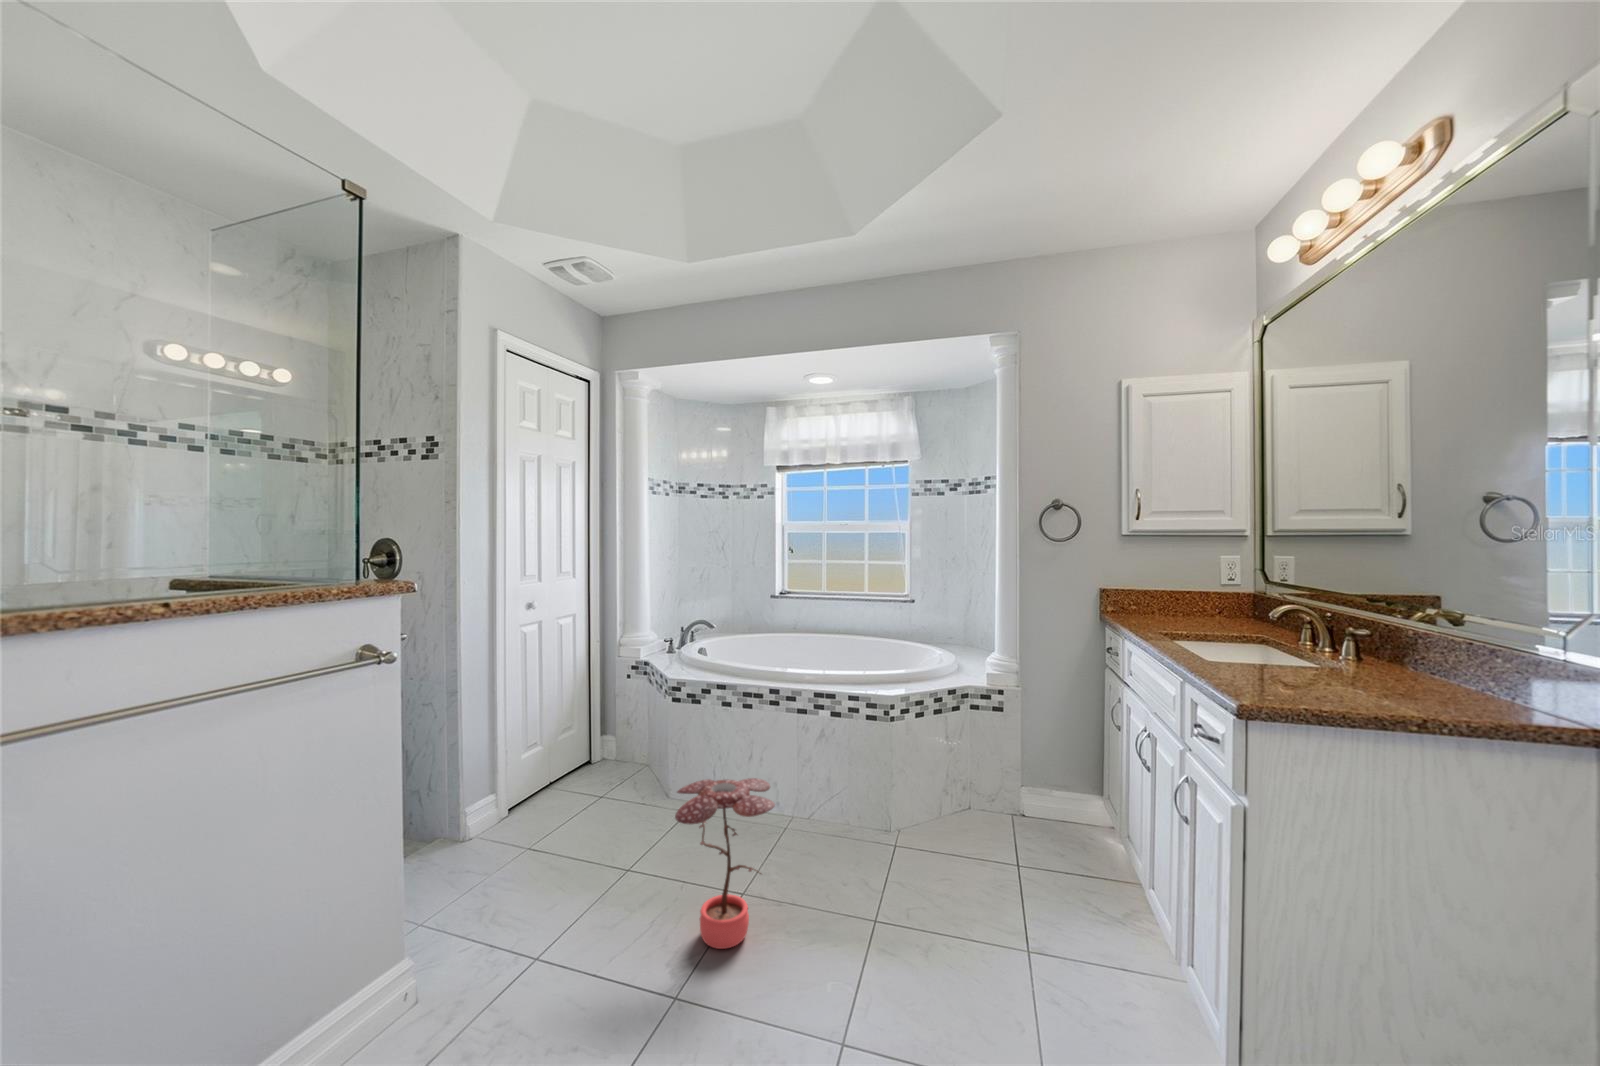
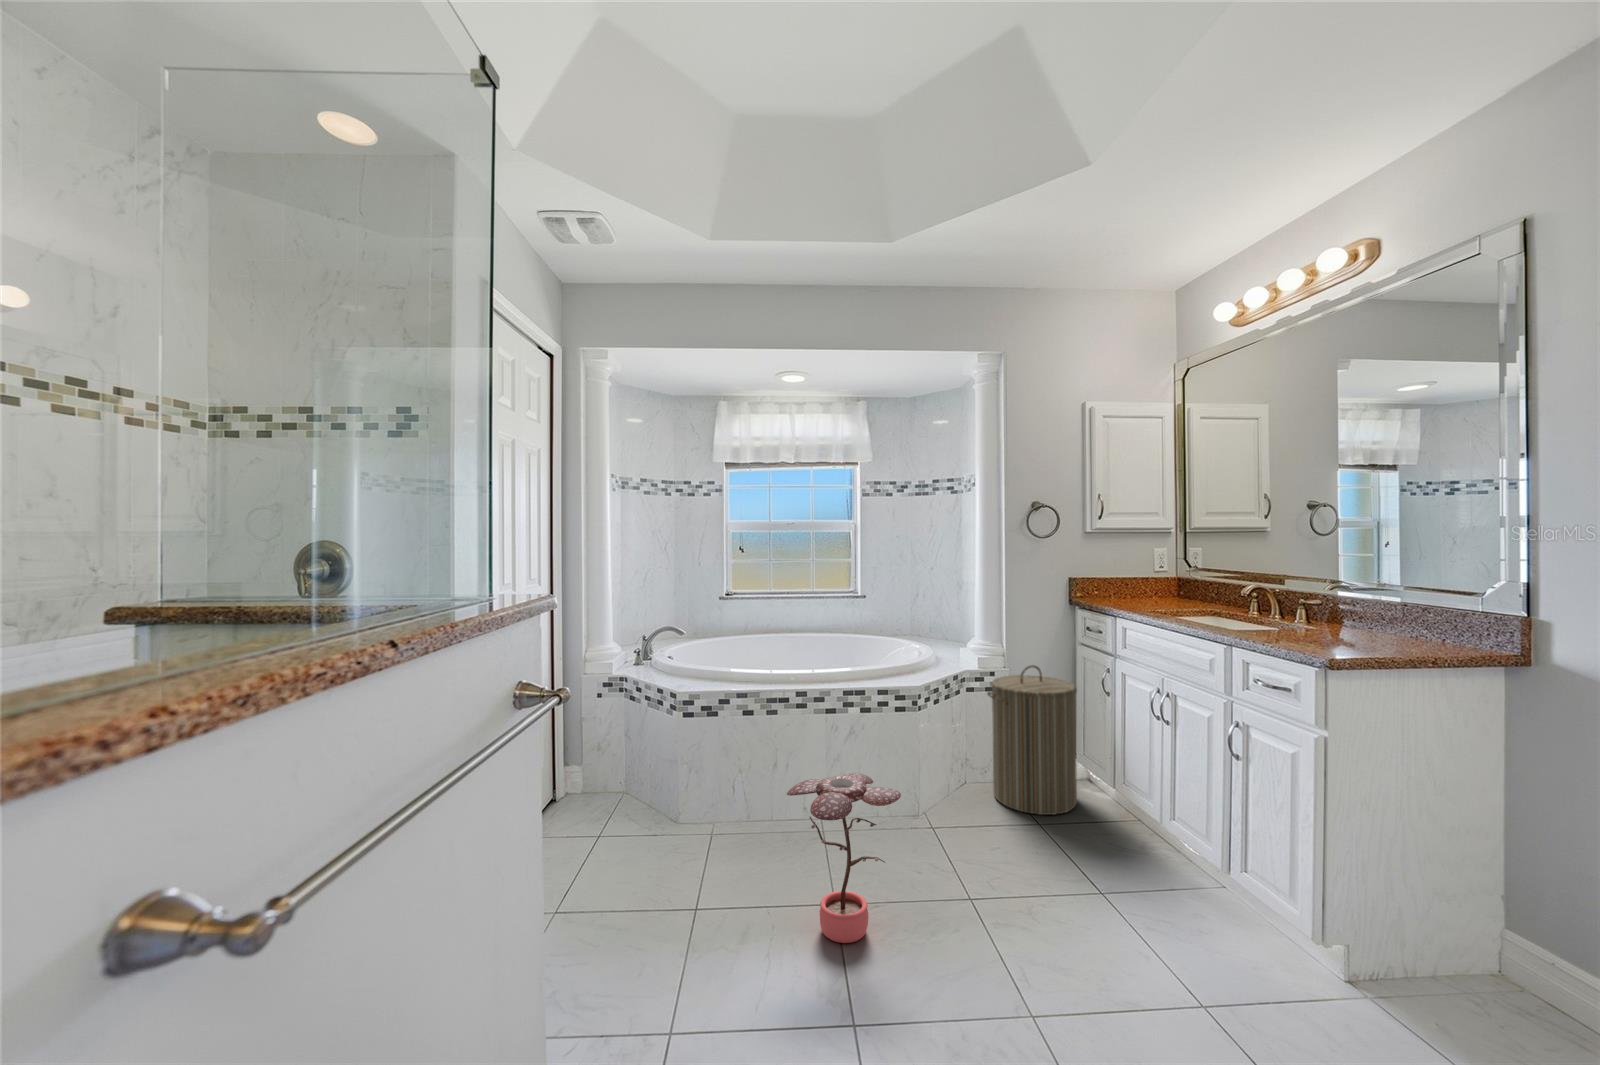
laundry hamper: none [975,683,1086,853] -> present [988,665,1077,815]

